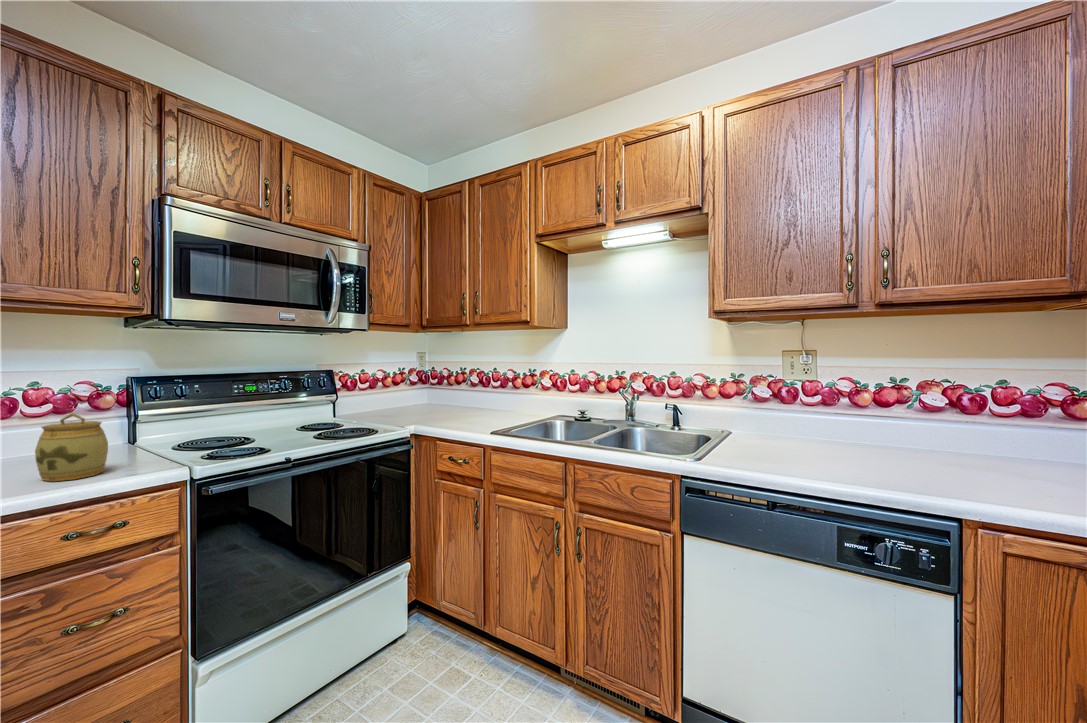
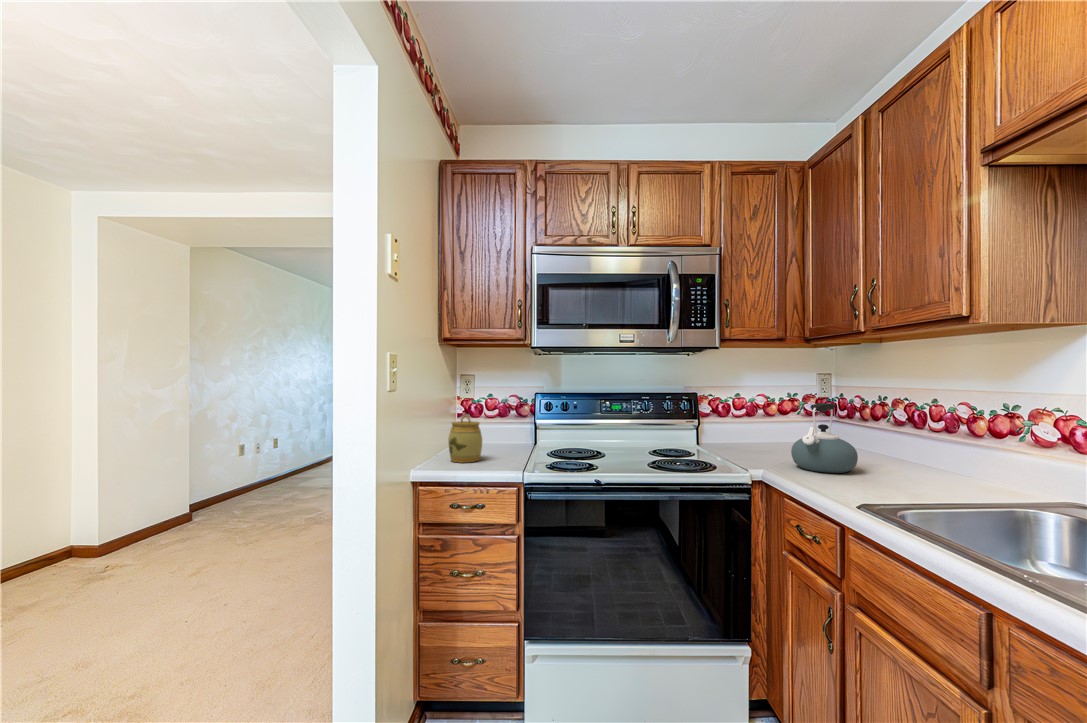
kettle: none [427,373,467,421] -> present [791,403,858,473]

